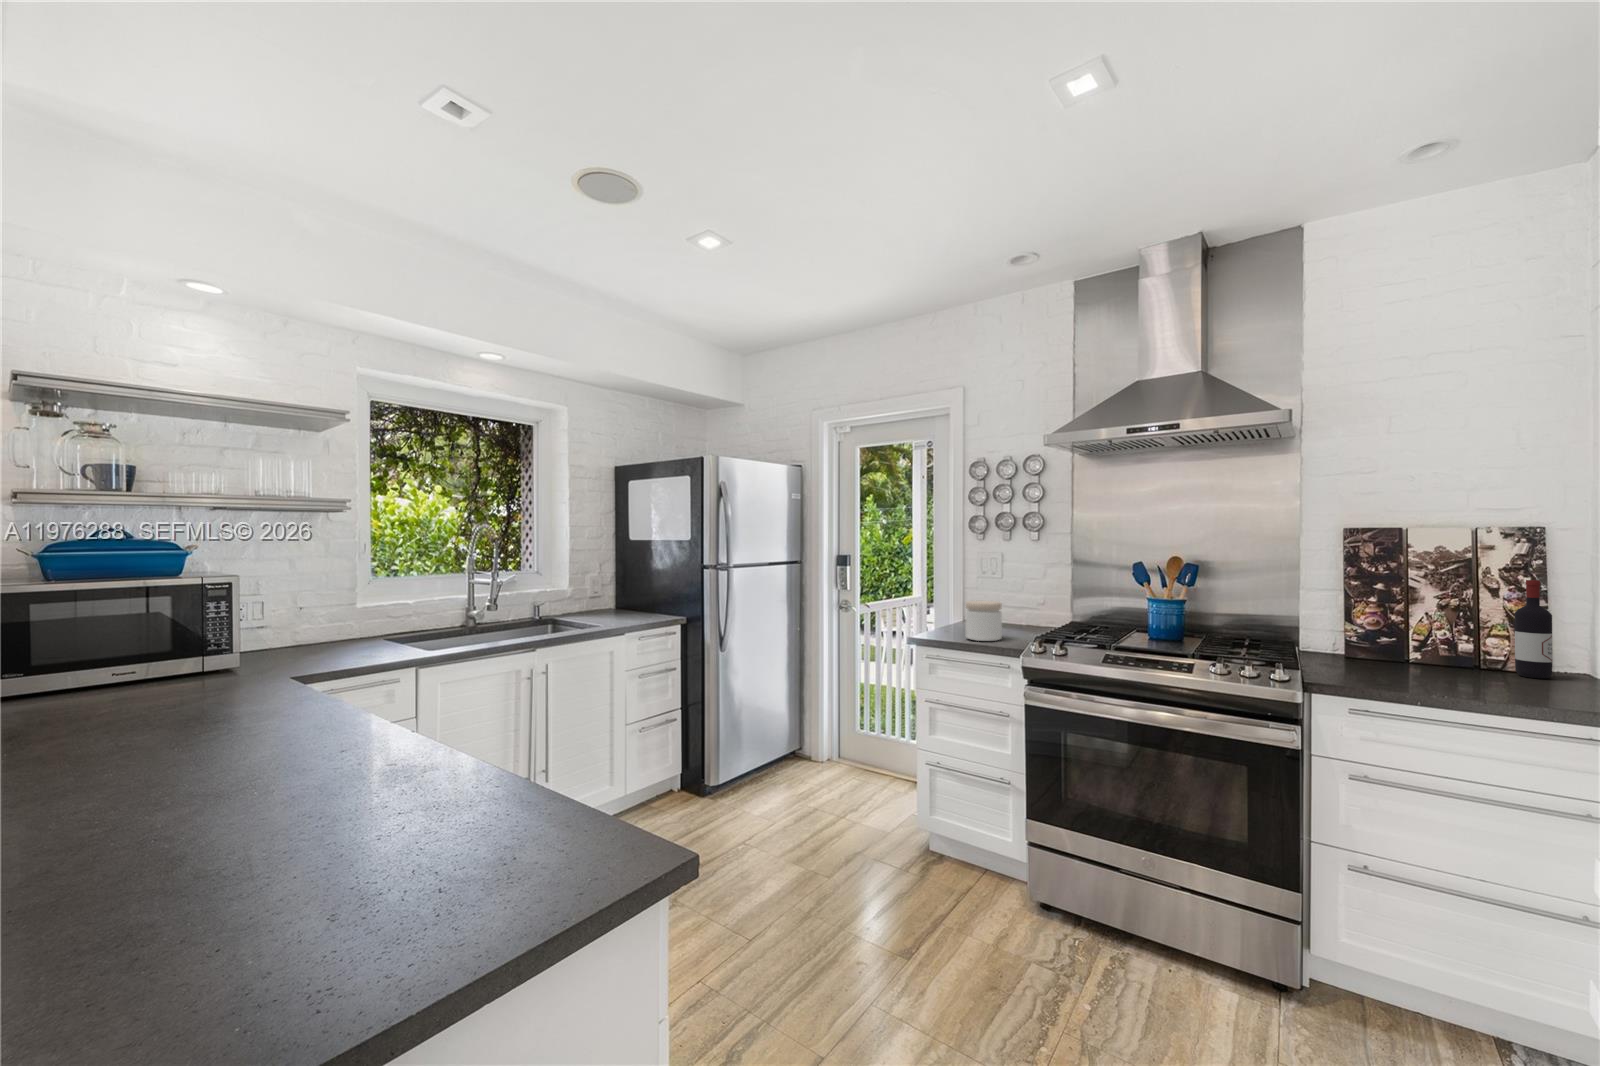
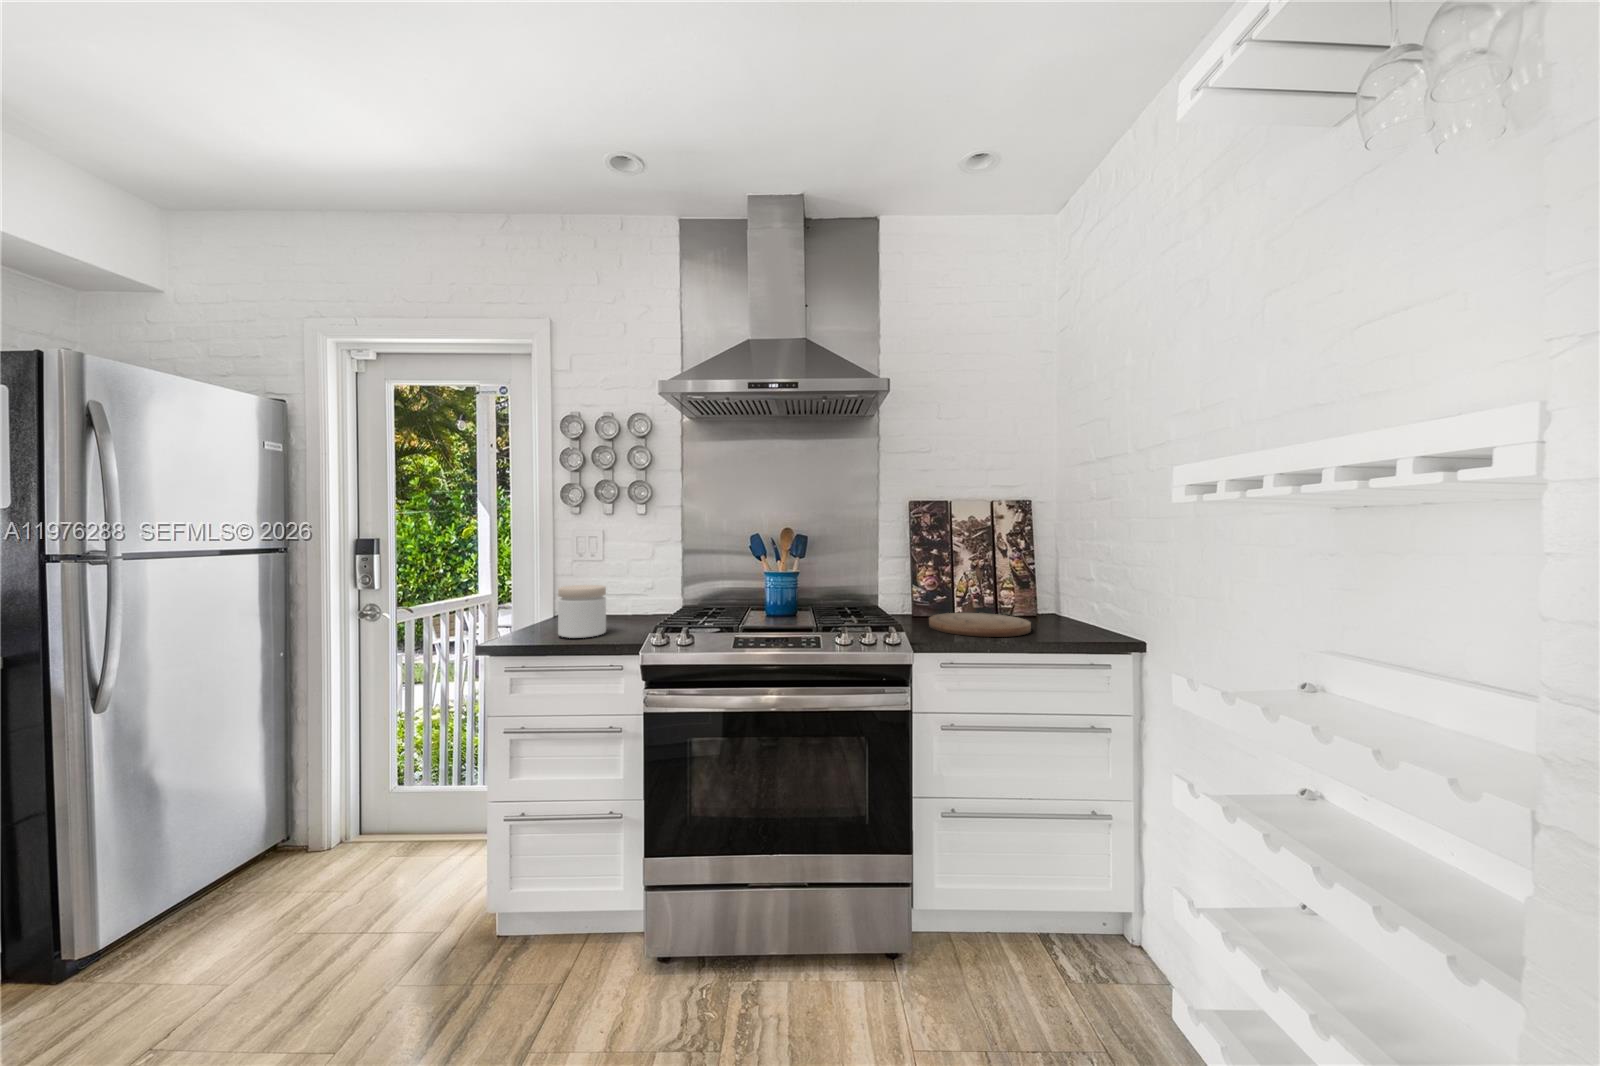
wine bottle: present [1515,580,1553,679] -> none [1020,543,1042,620]
cutting board: none [1348,657,1499,688] -> present [929,613,1031,637]

